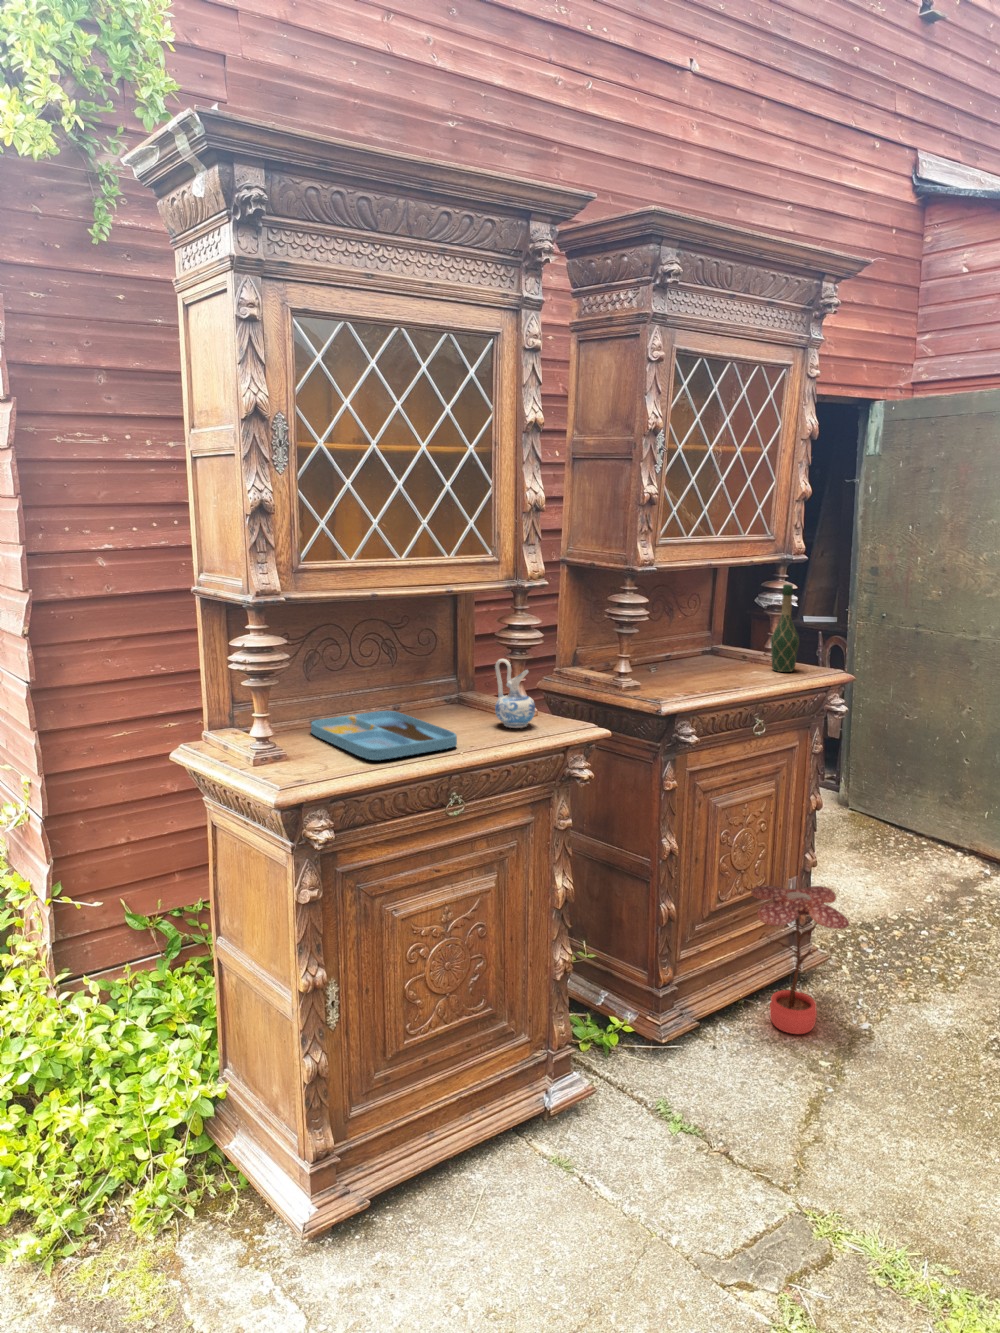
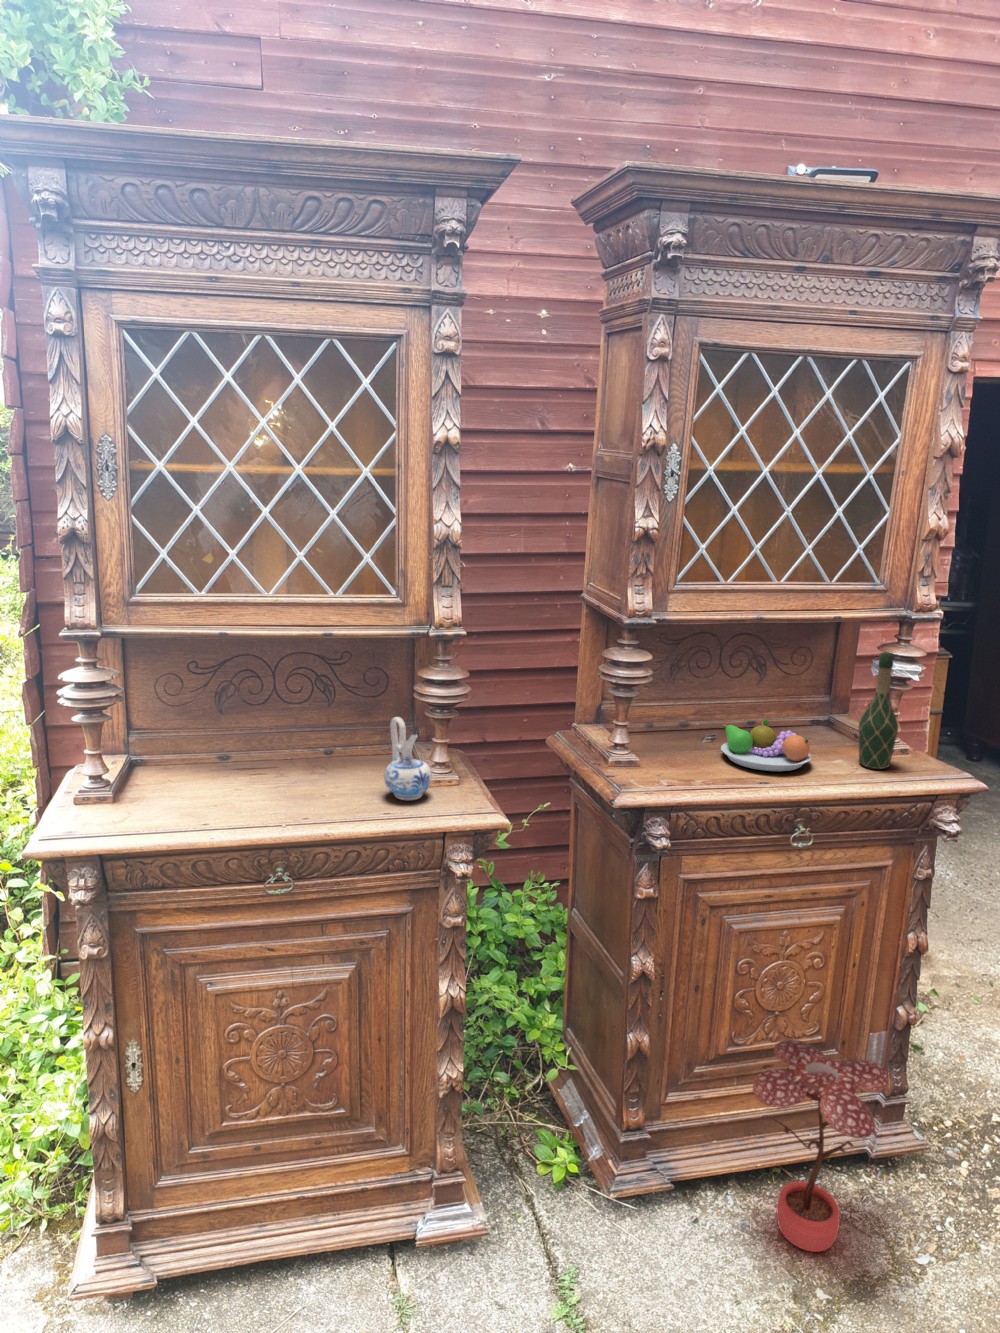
fruit bowl: none [675,645,751,681] -> present [721,719,811,771]
tray: present [311,711,457,760] -> none [180,755,306,818]

